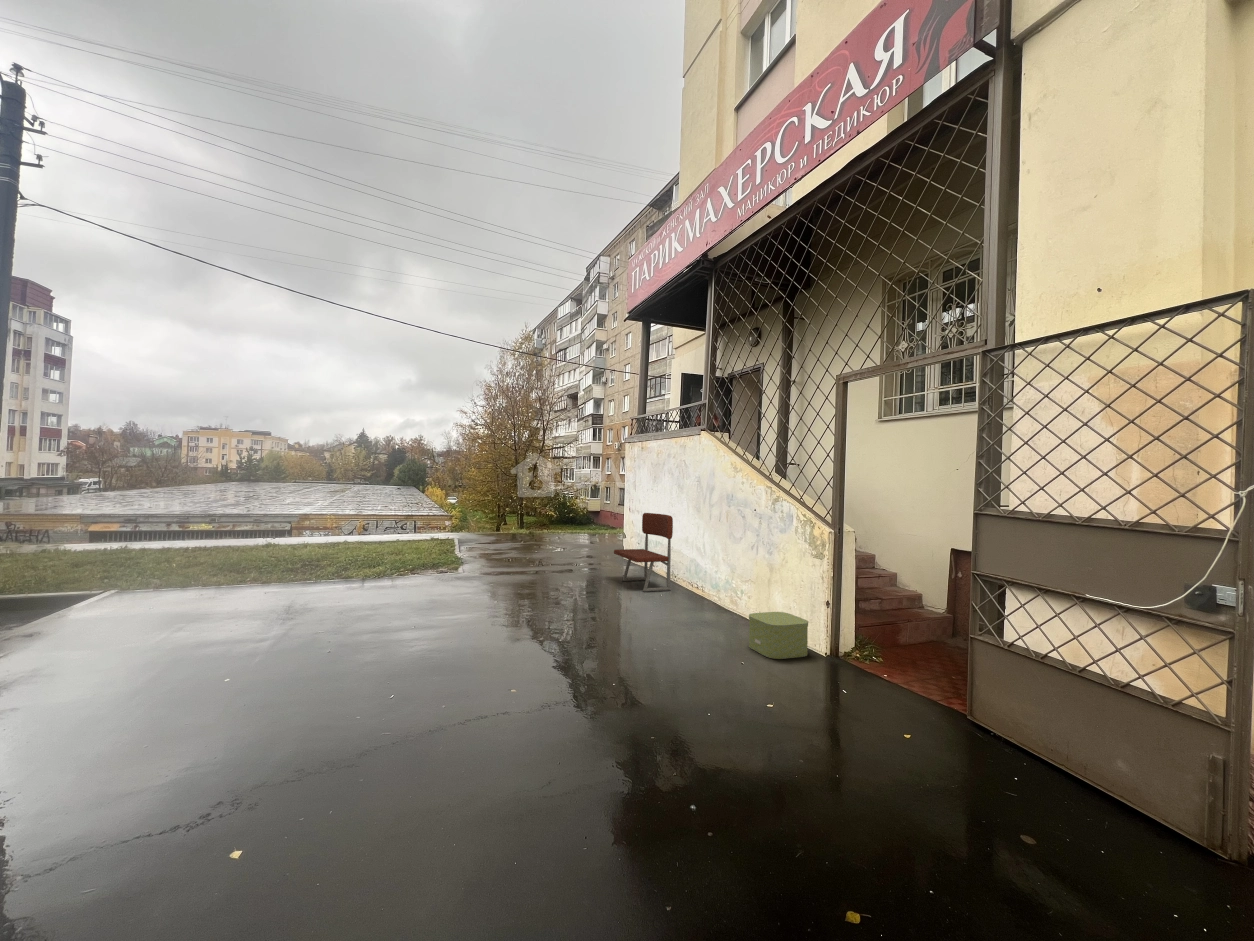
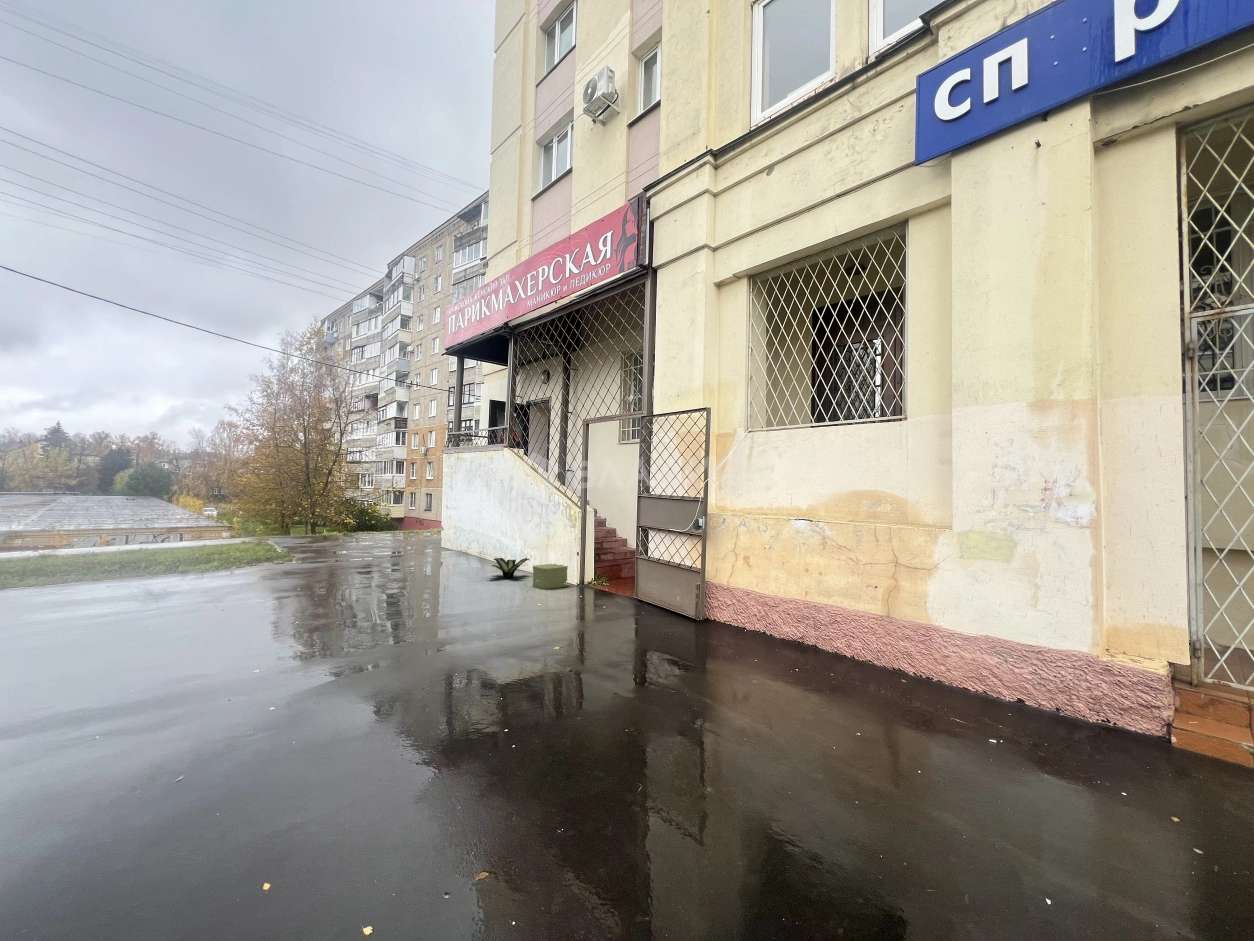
bench: present [614,513,673,592] -> none [435,509,483,567]
potted plant: none [681,589,741,625] -> present [492,558,529,579]

